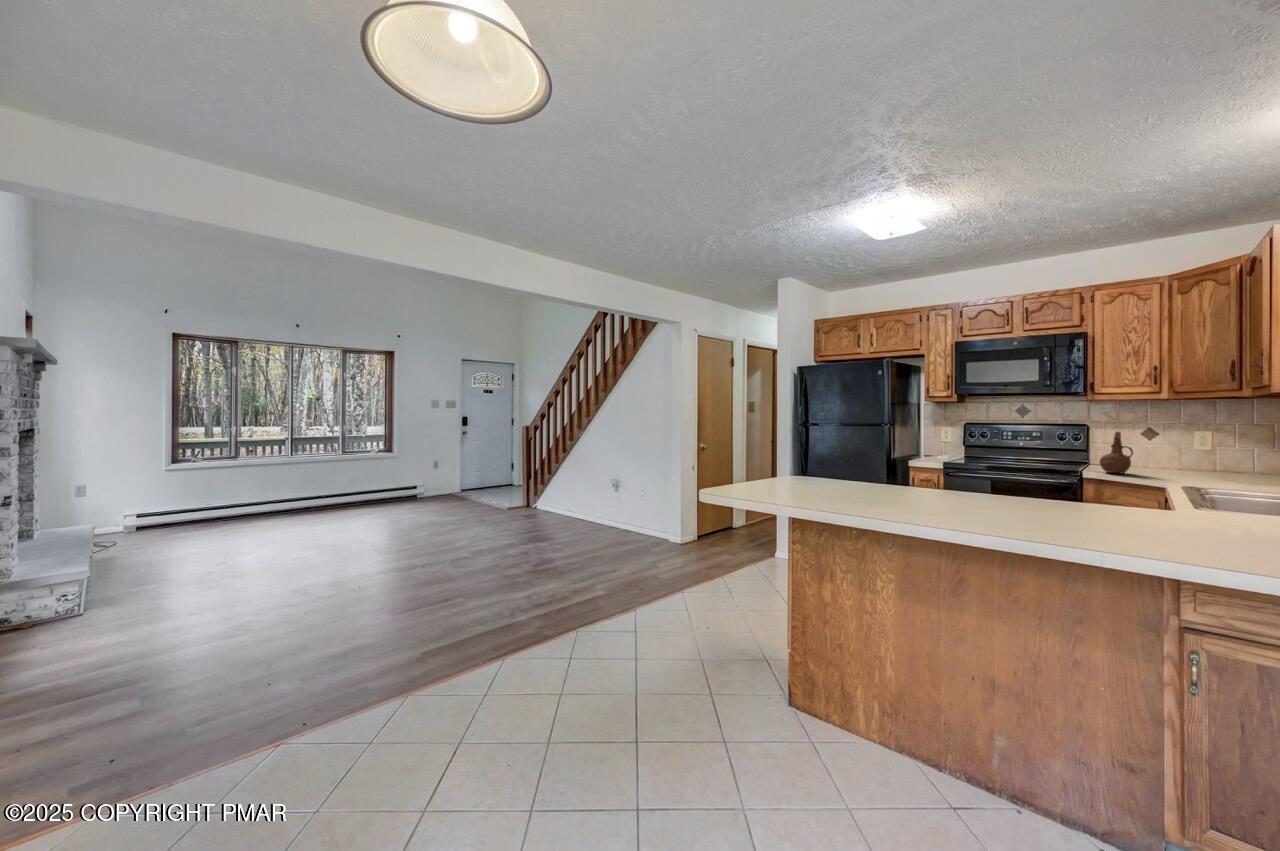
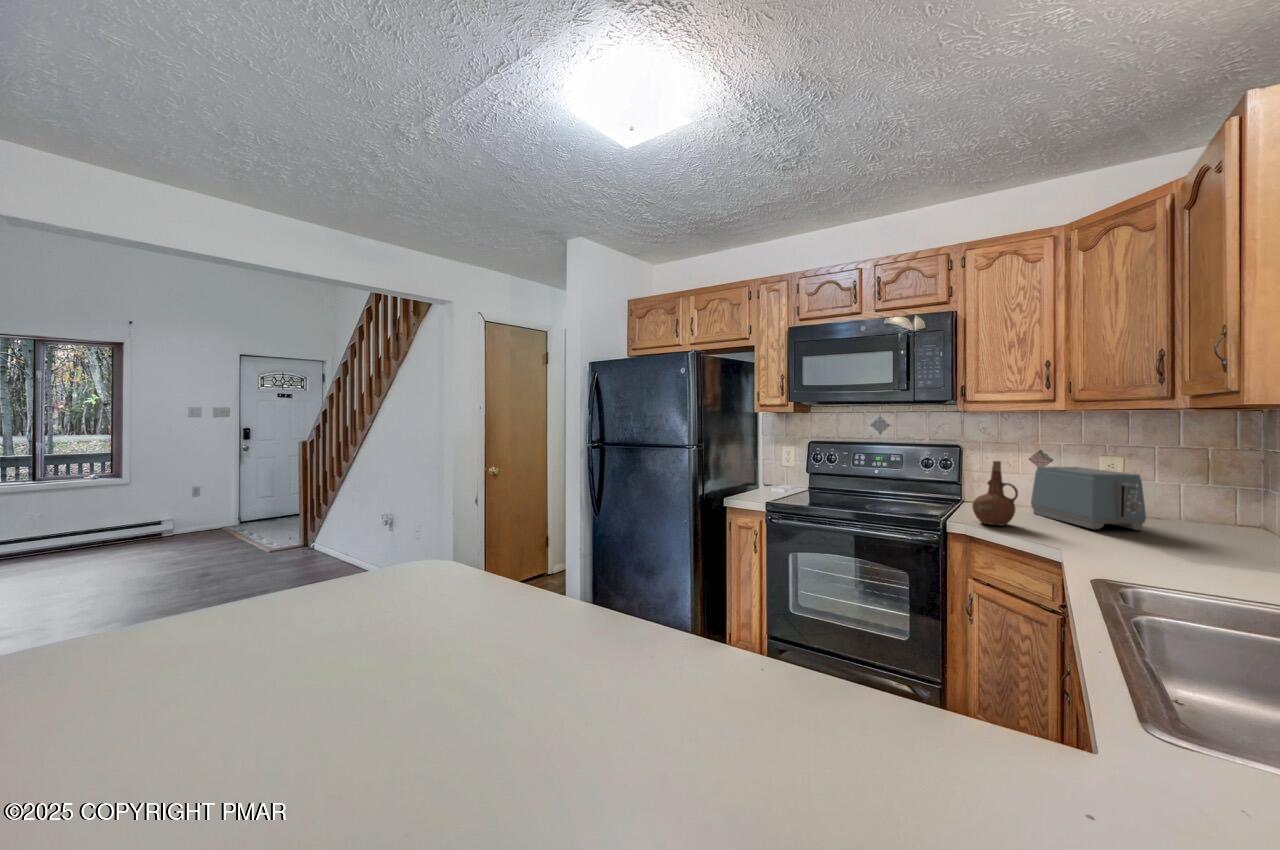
toaster: none [1142,437,1226,476] -> present [1031,466,1146,530]

